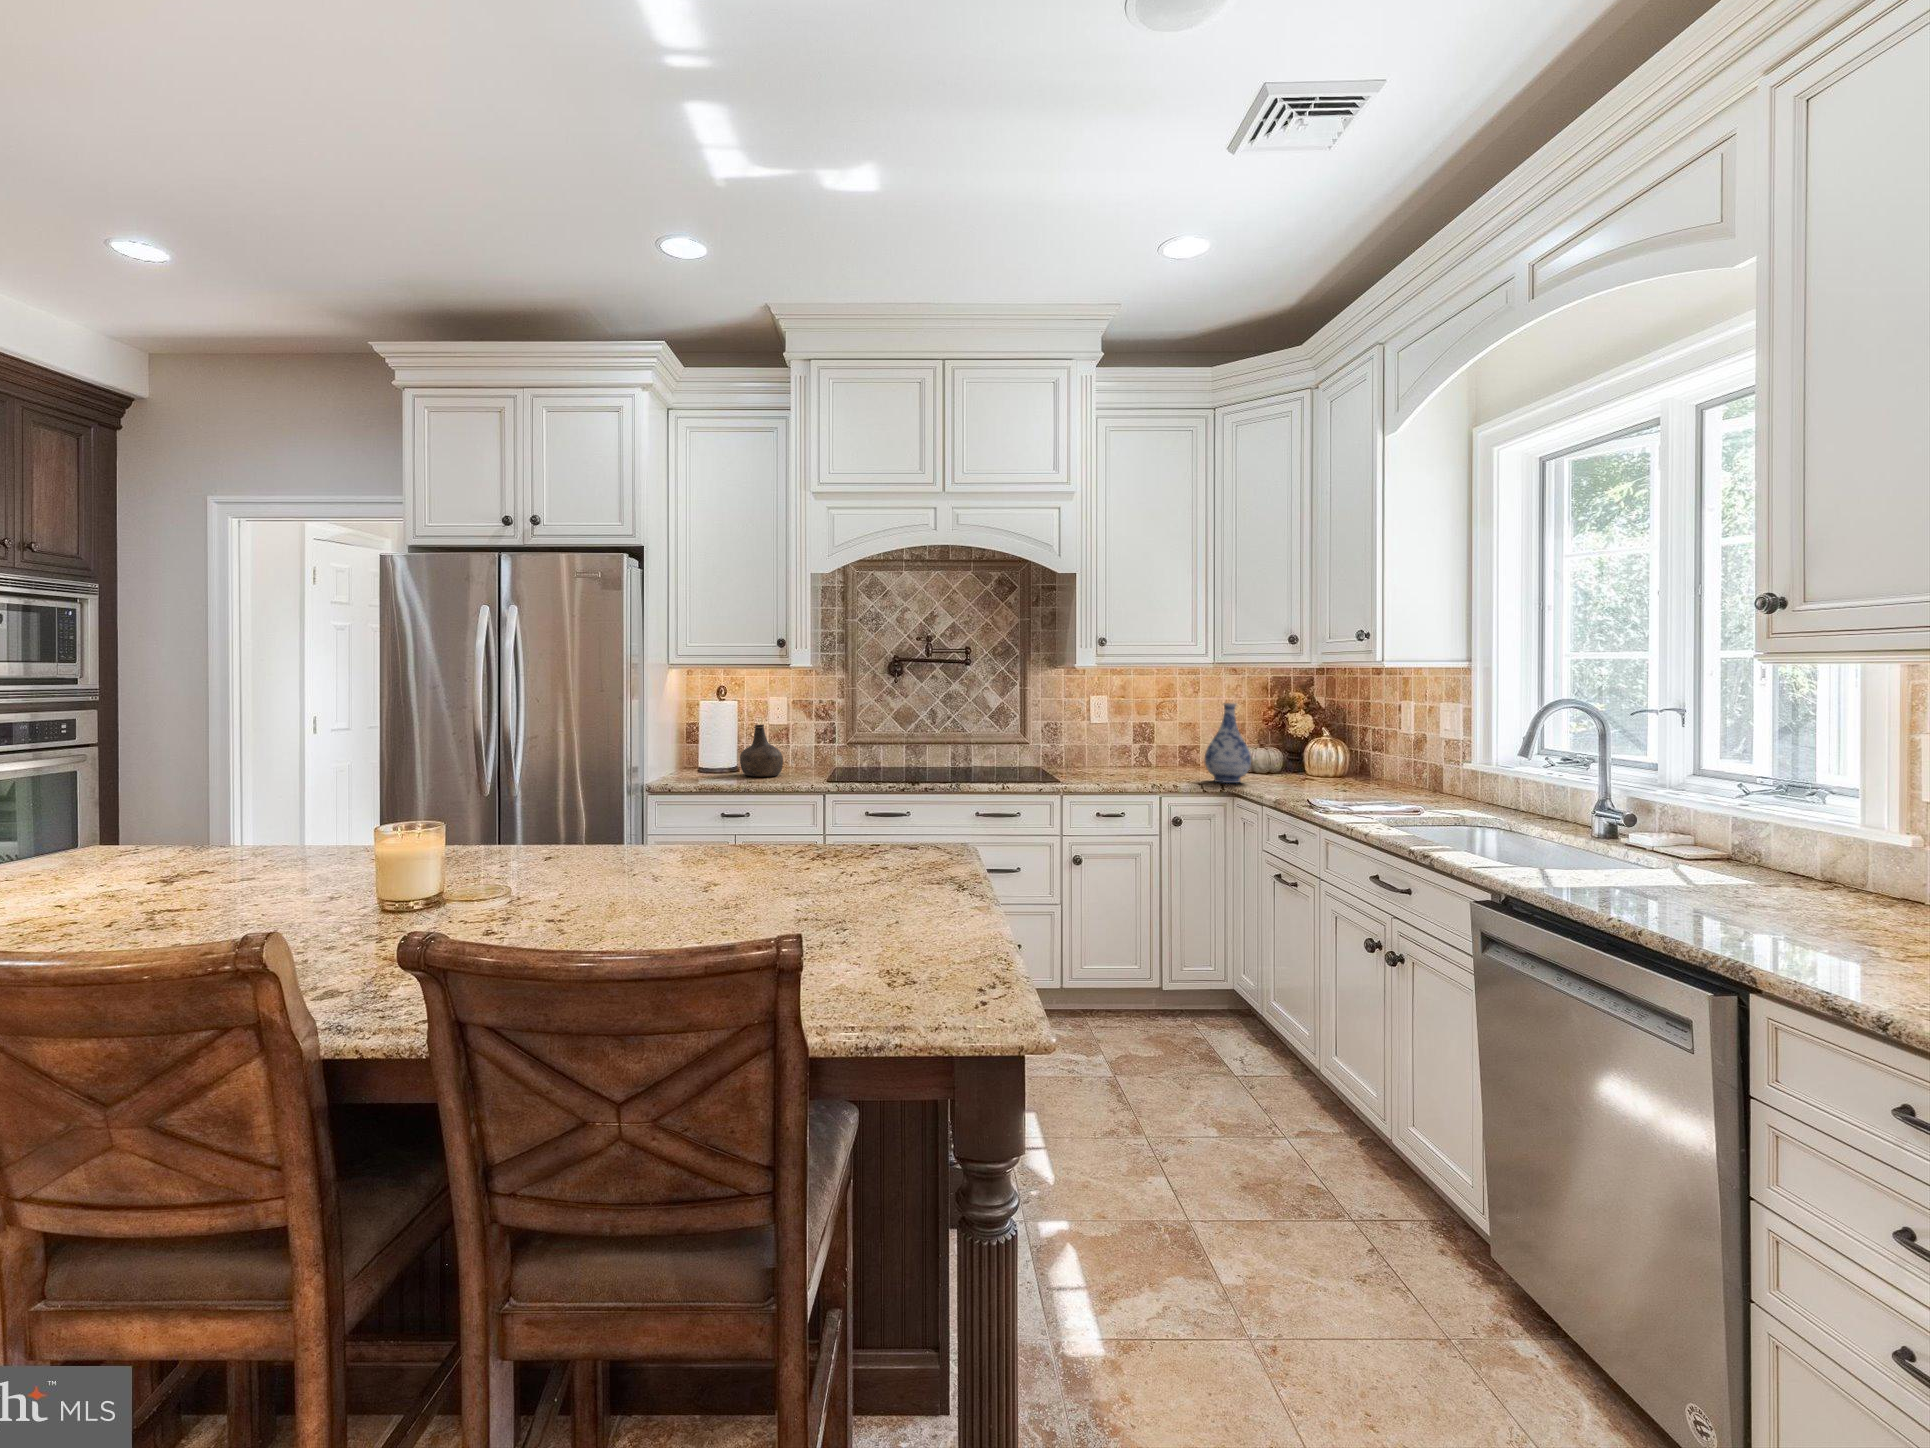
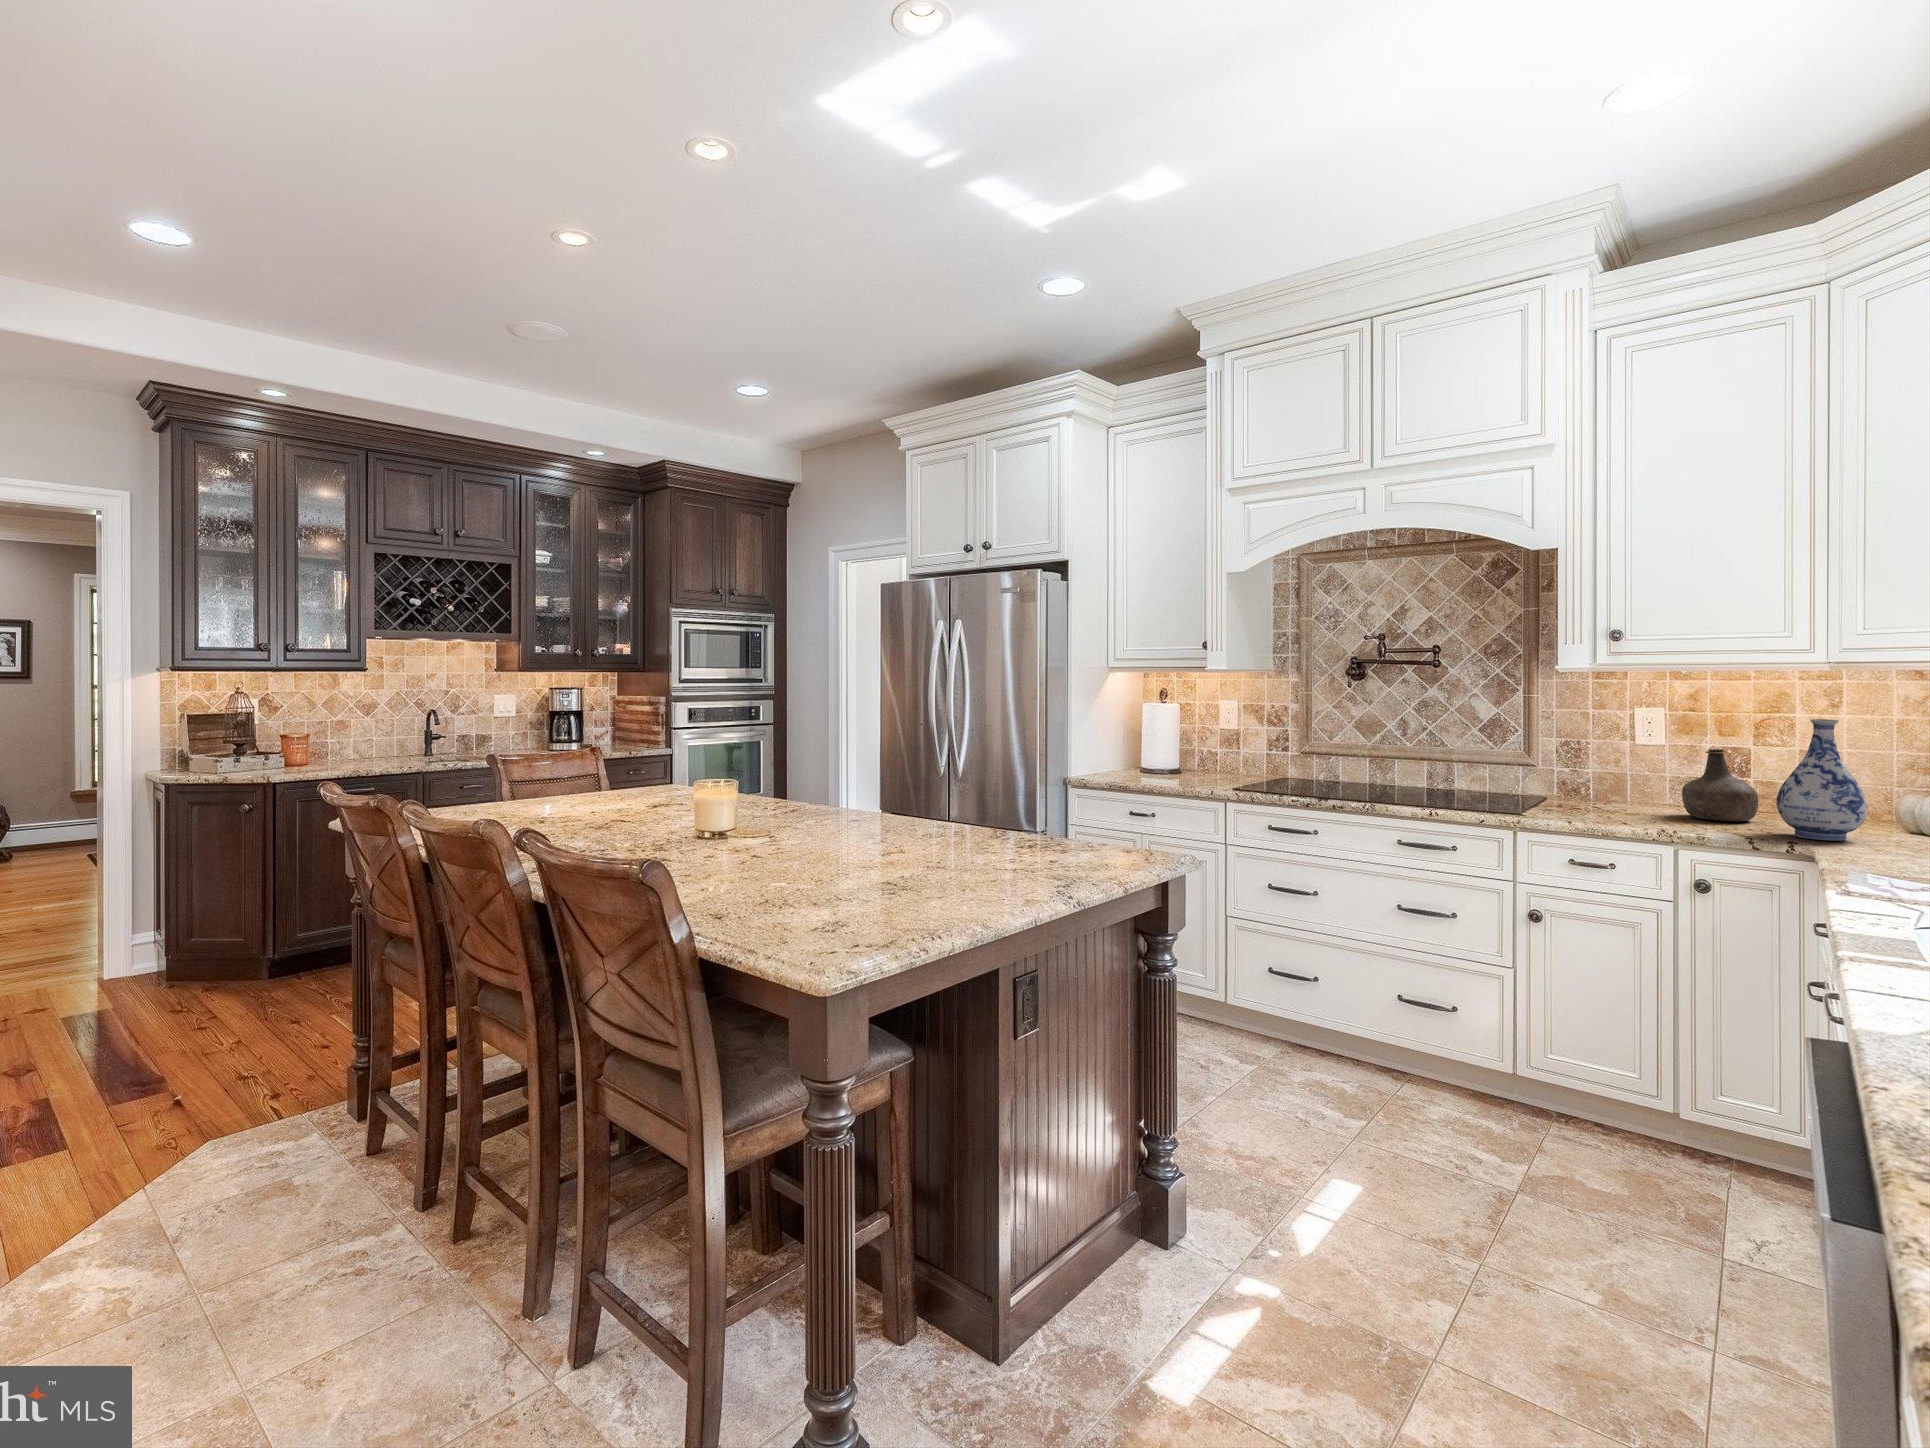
bottle: present [740,725,783,777] -> present [1682,749,1758,822]

